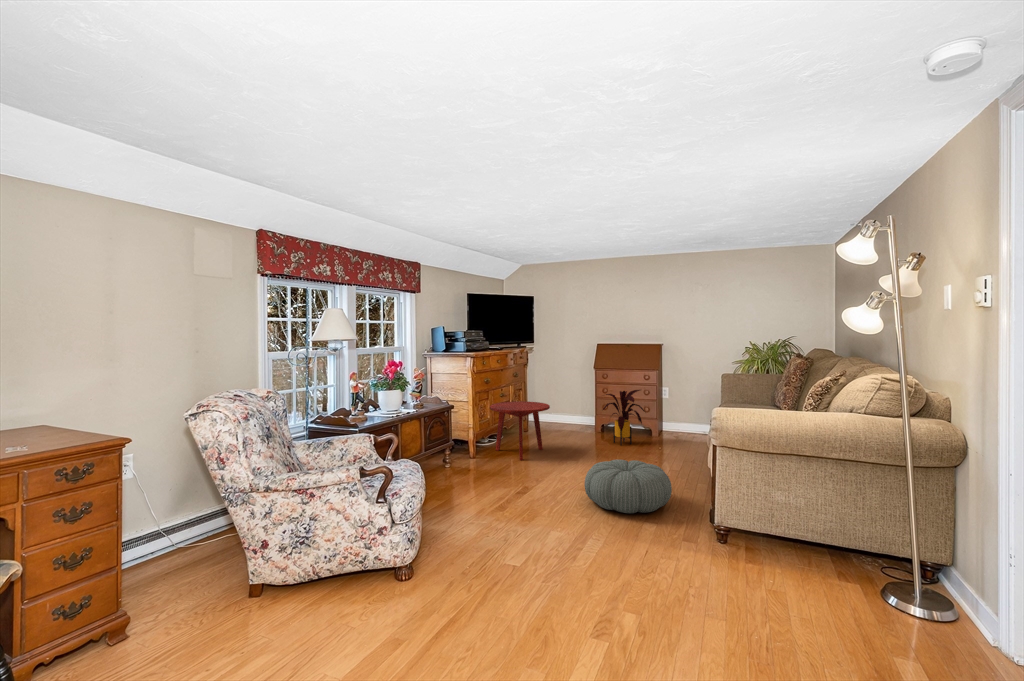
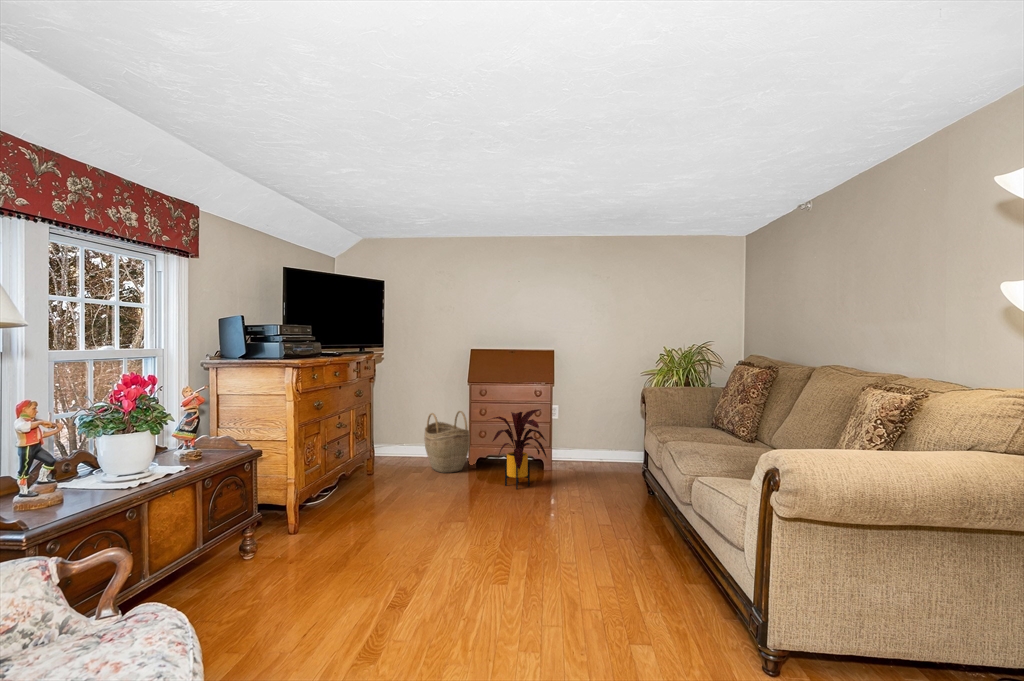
woven basket: none [562,389,593,433] -> present [424,411,470,473]
side table: present [490,401,550,460] -> none [325,434,422,532]
pouf: present [585,460,672,513] -> none [512,527,651,629]

